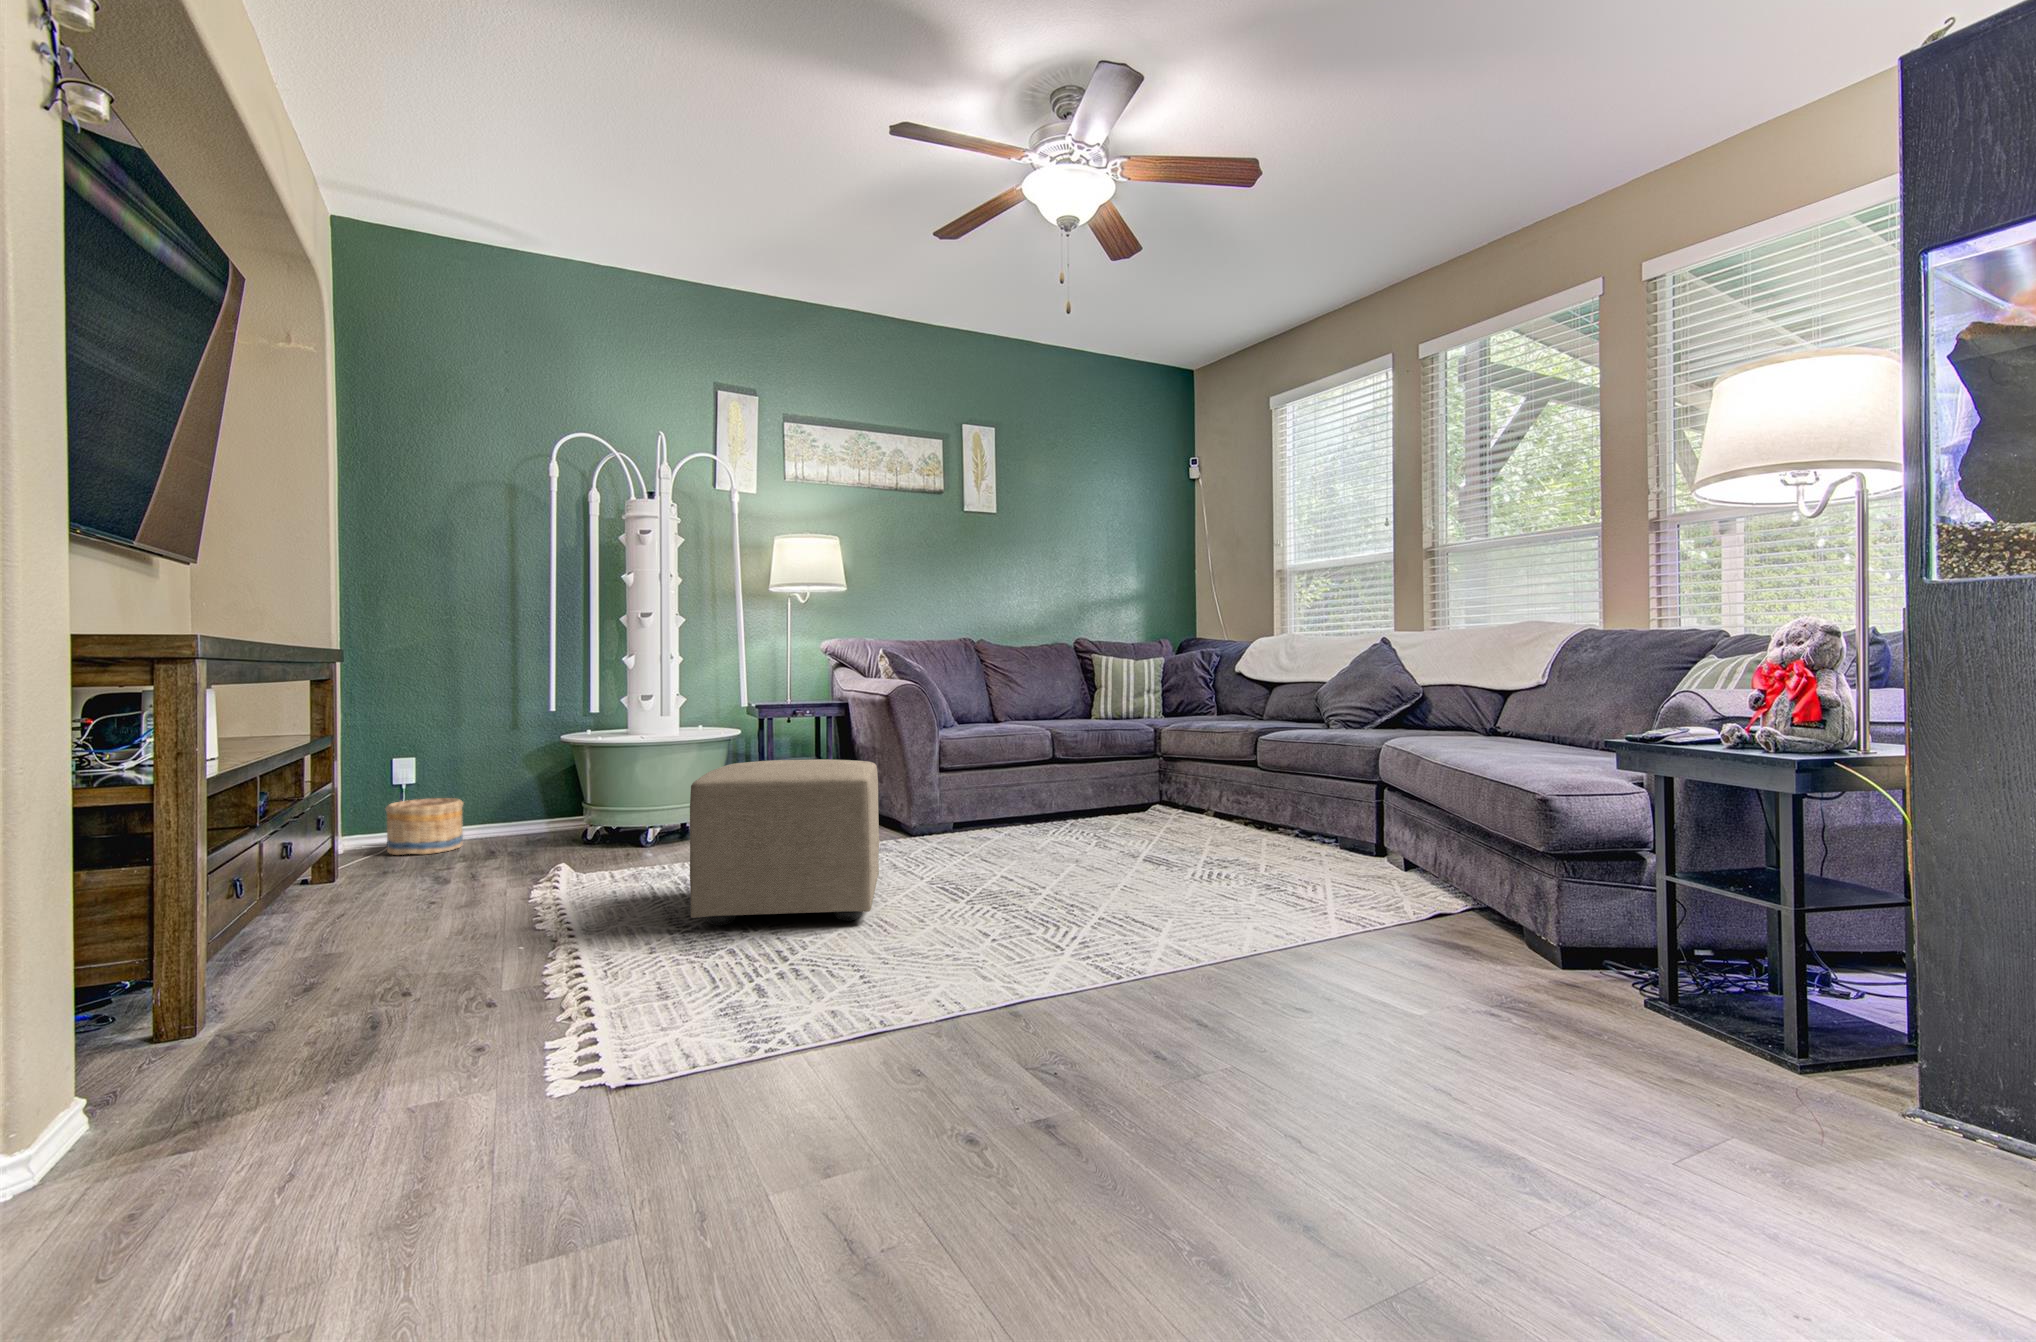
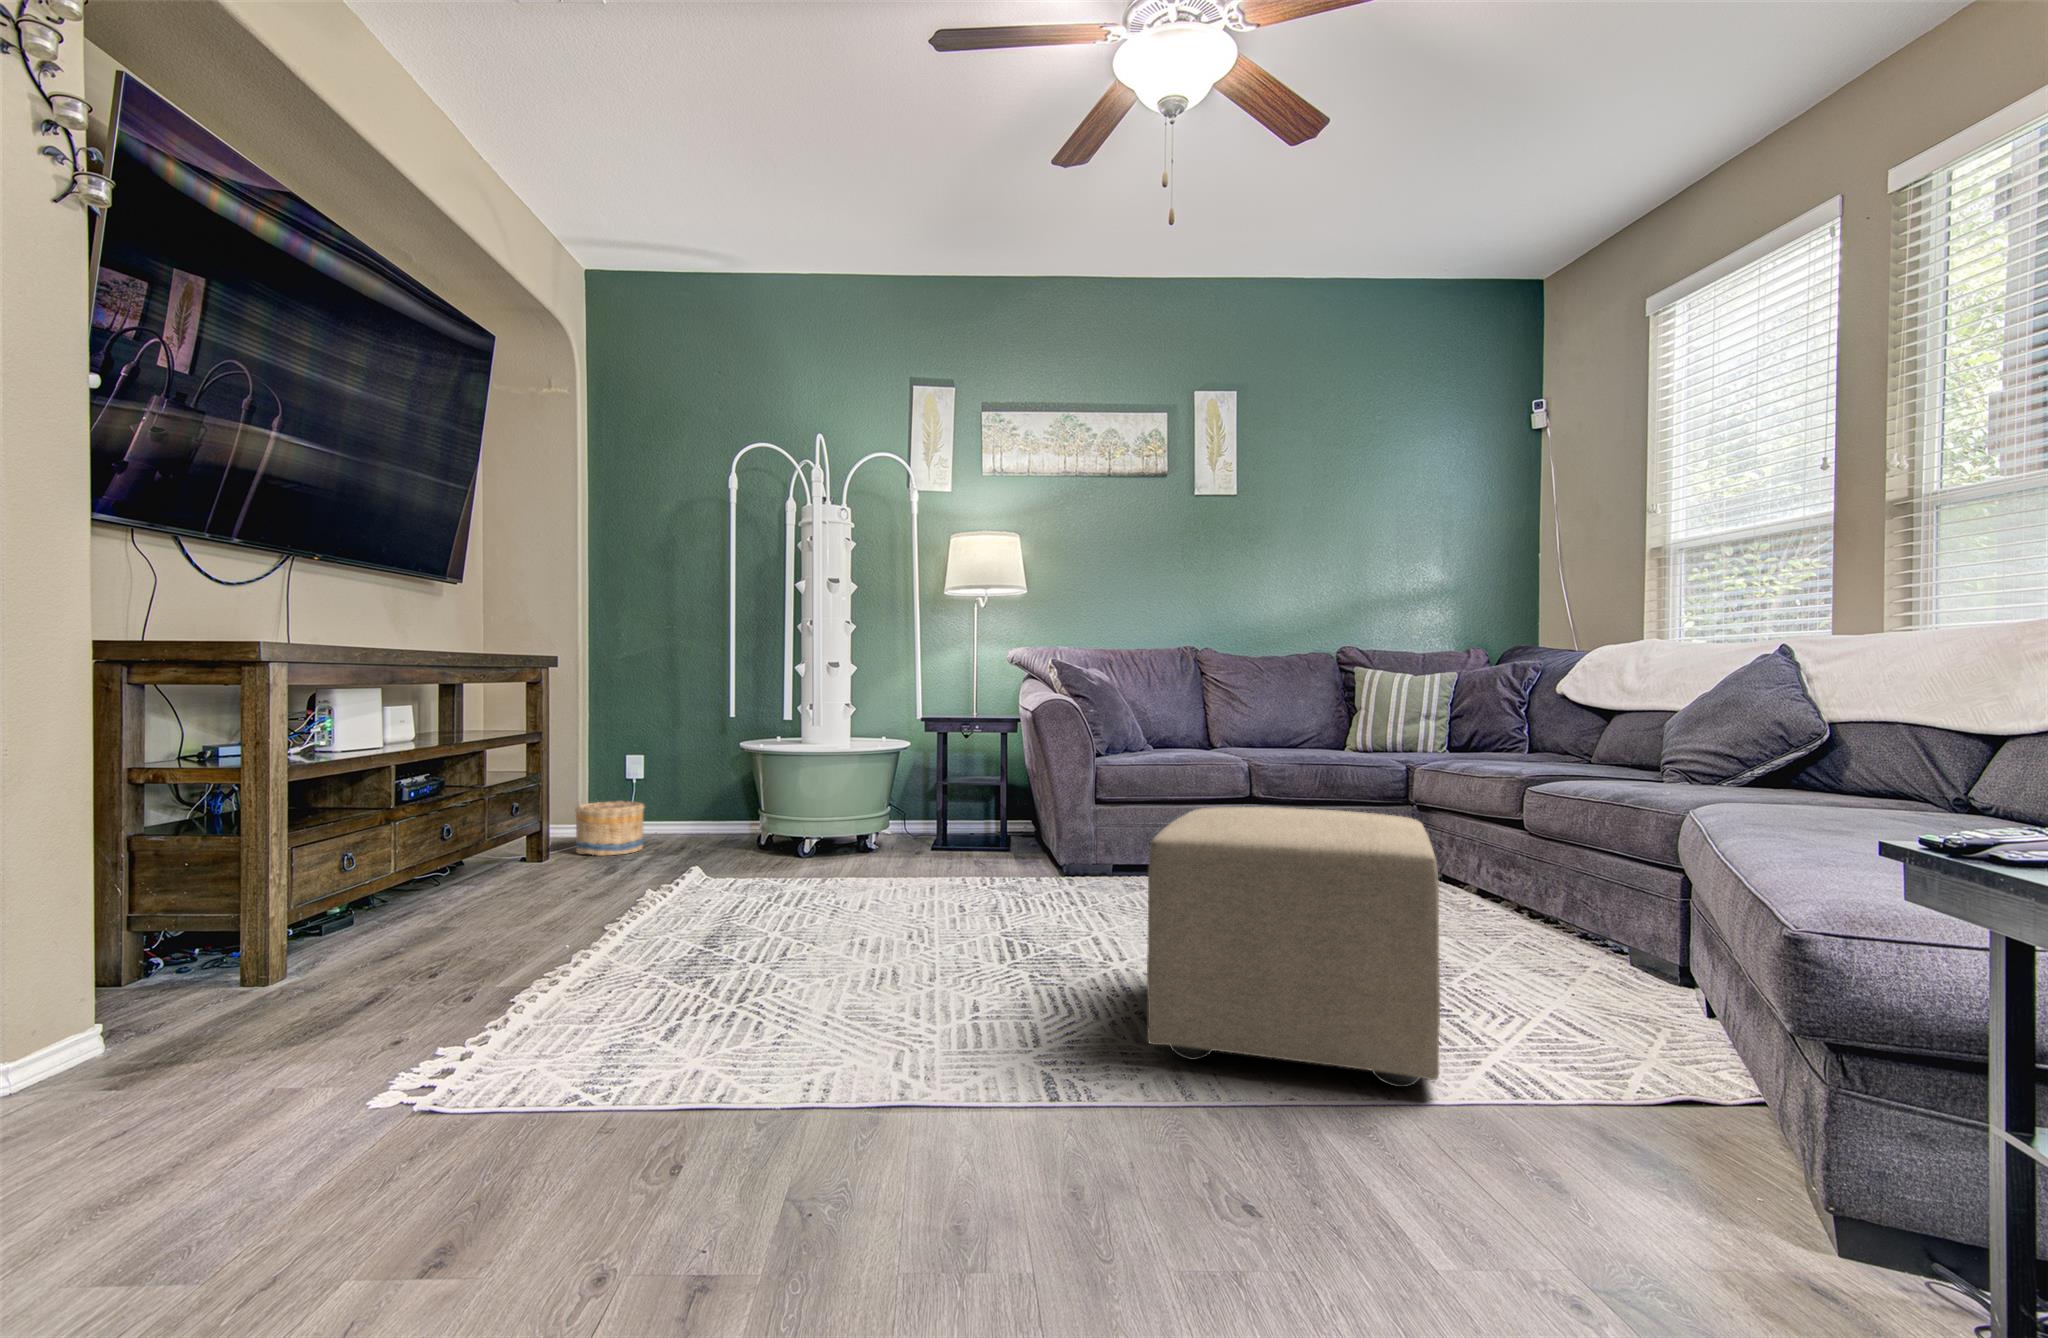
ottoman: present [690,759,879,925] -> present [1147,807,1440,1087]

